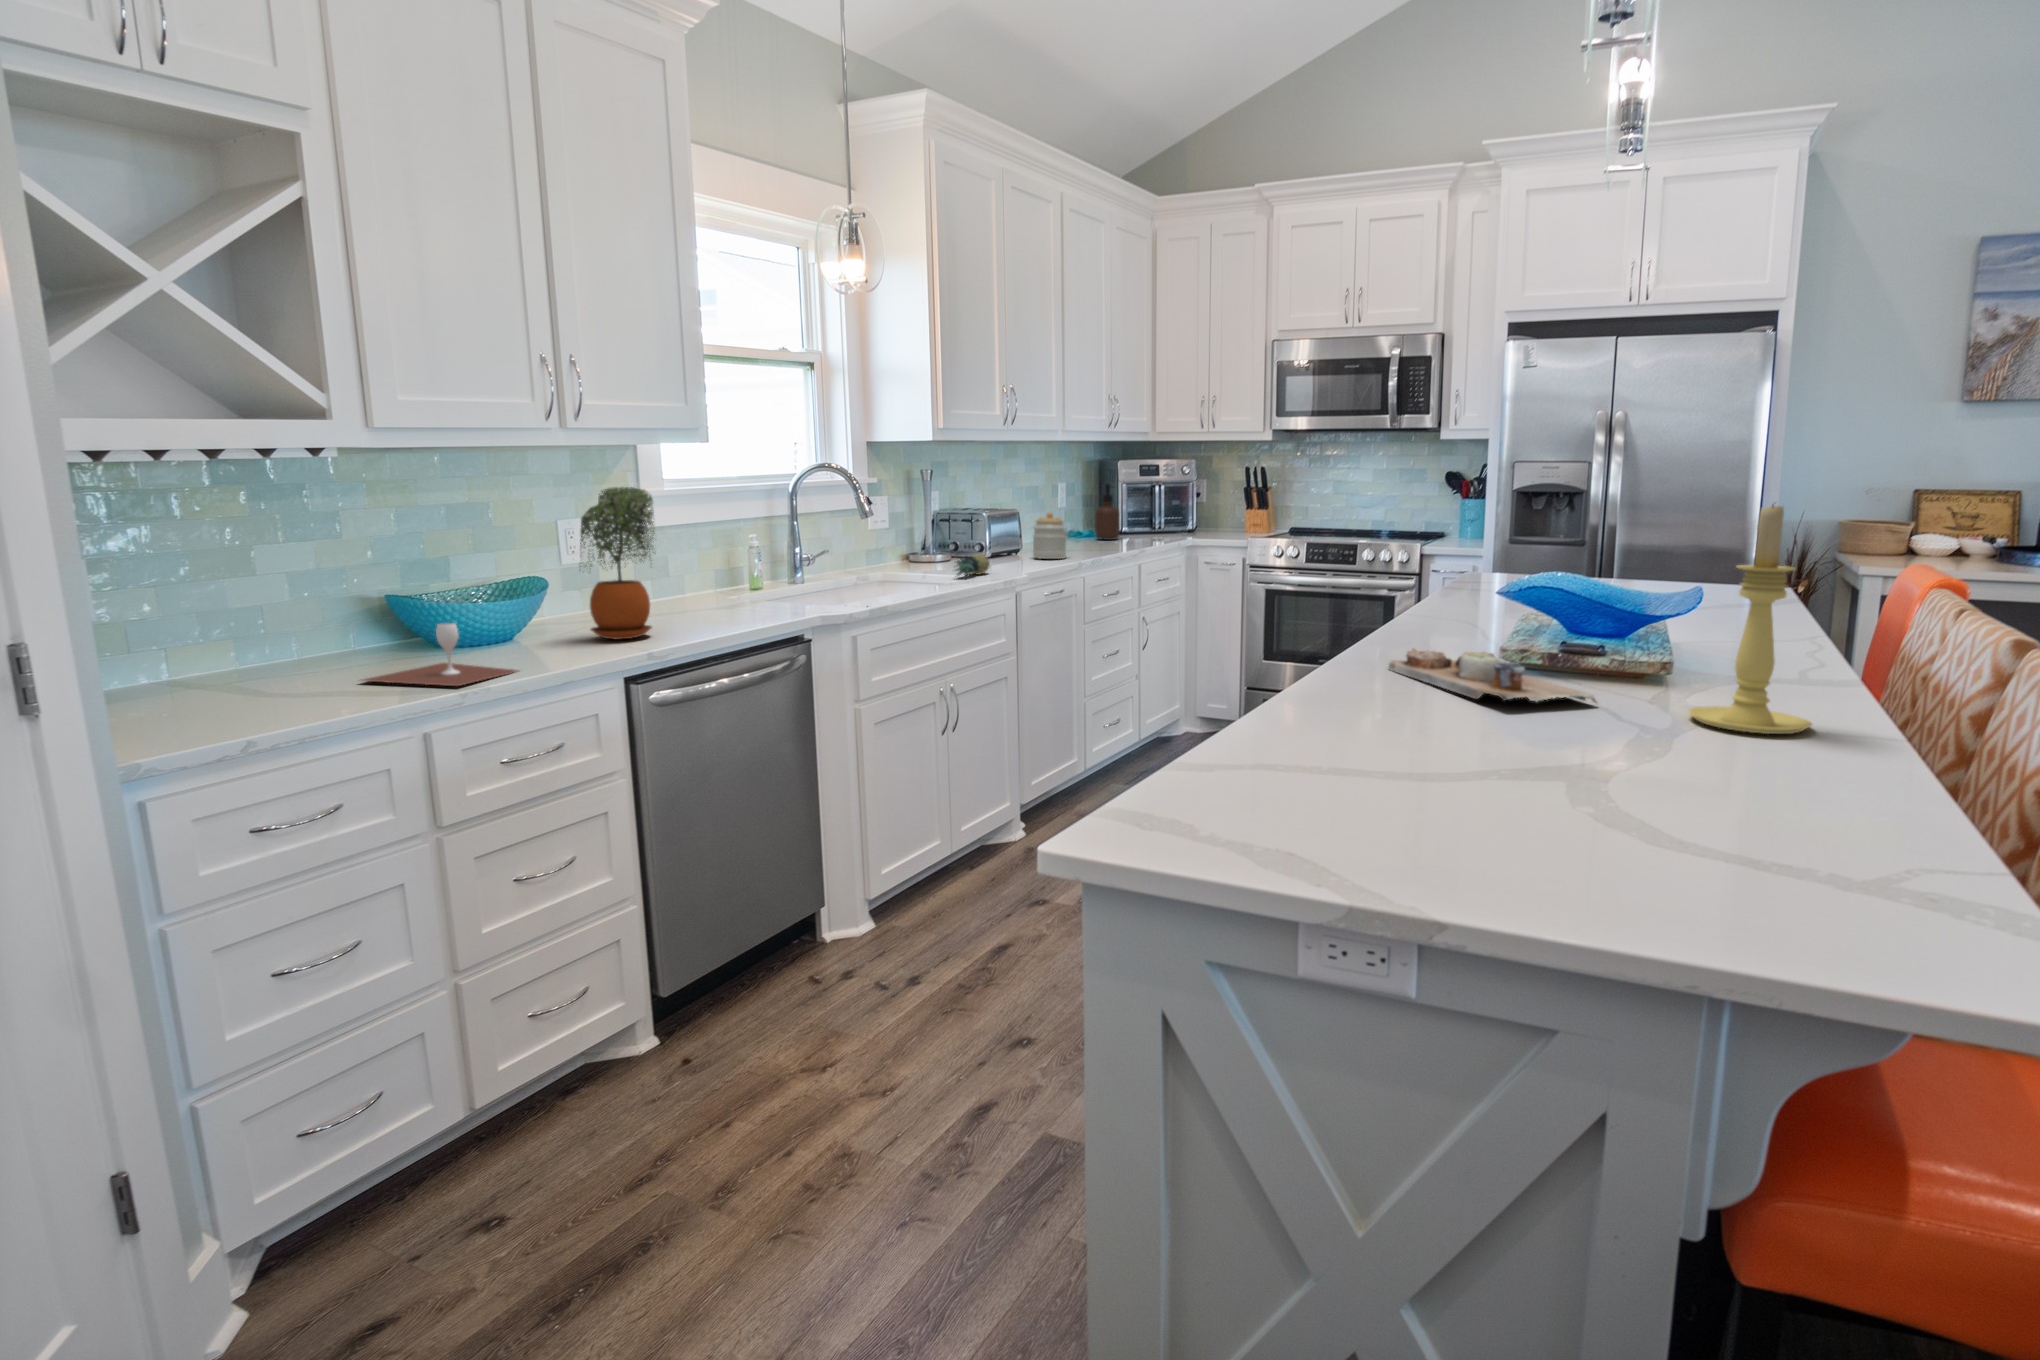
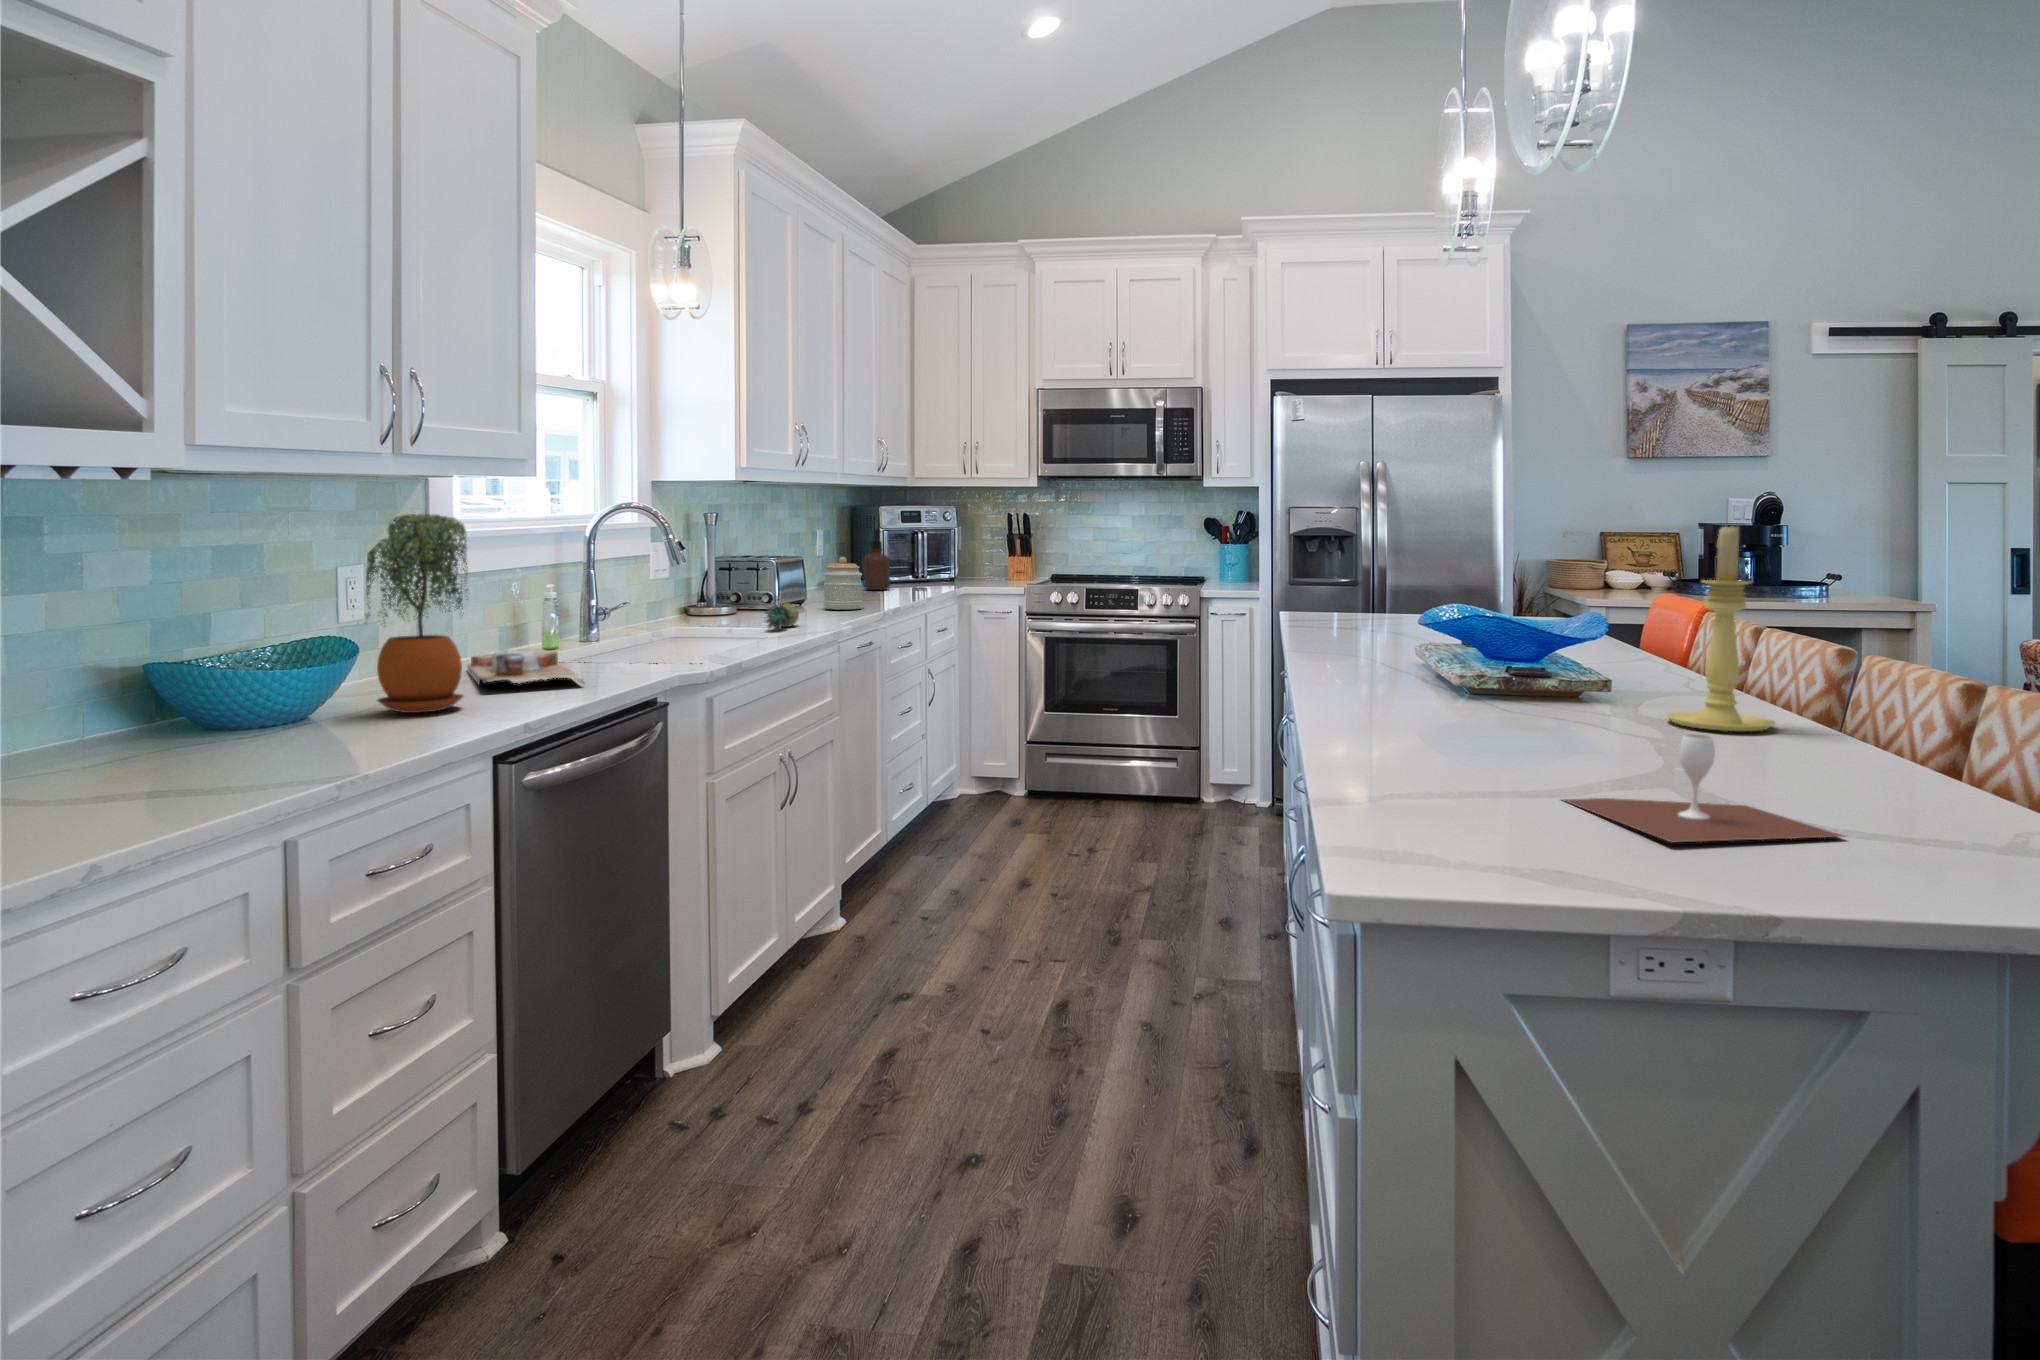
wine glass: present [363,623,518,686] -> present [1563,734,1845,842]
cutting board: present [1389,649,1597,703] -> present [467,649,584,684]

